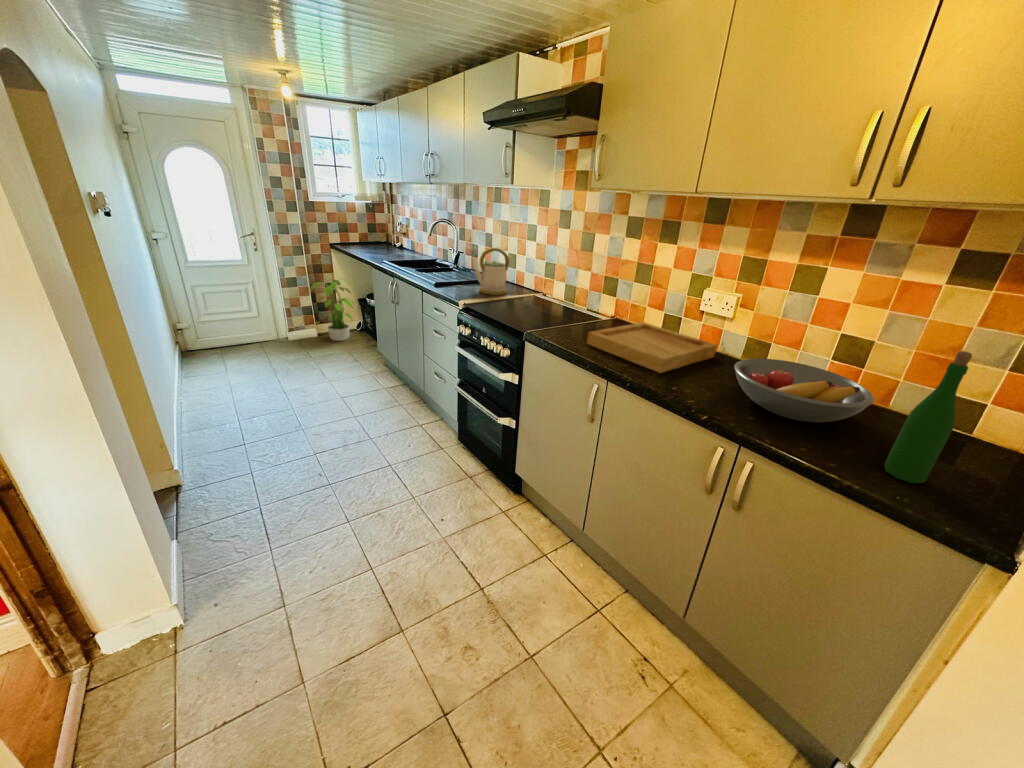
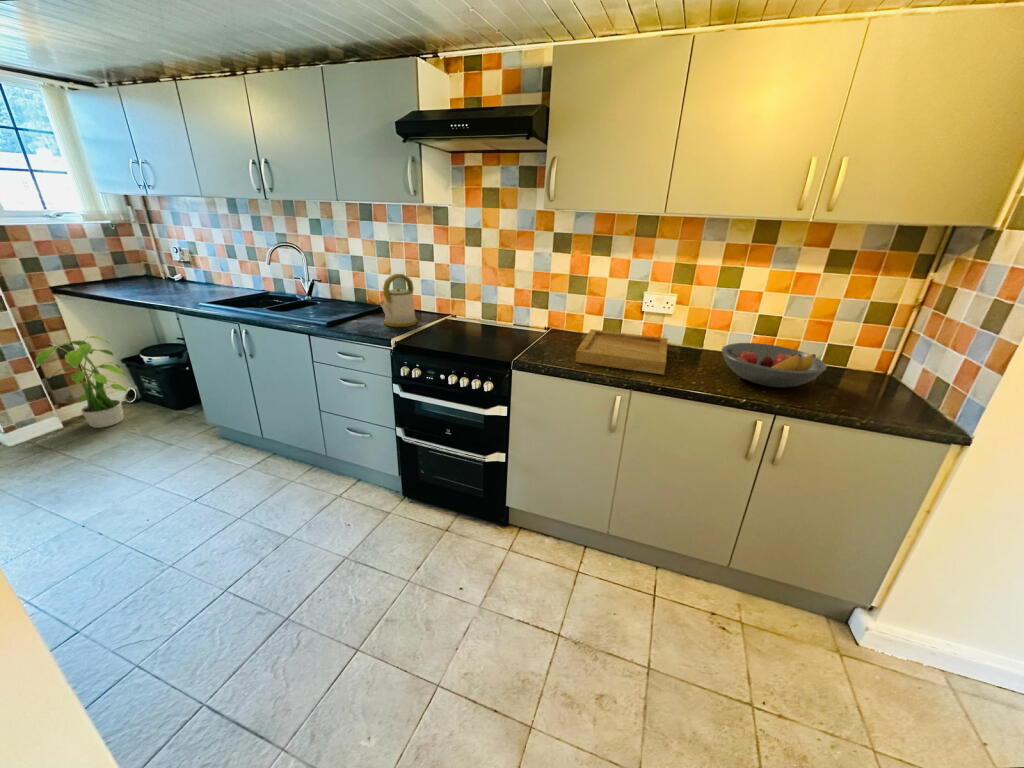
wine bottle: present [884,351,972,483] -> none [857,322,908,412]

